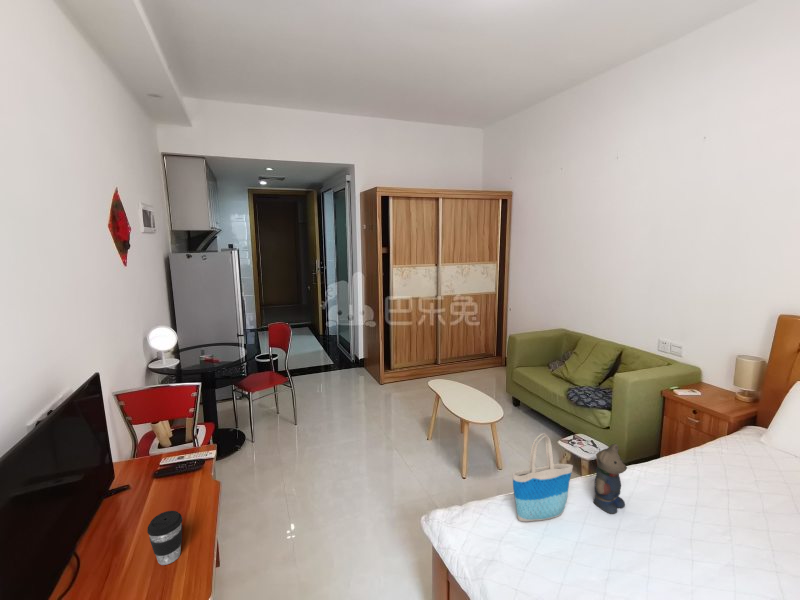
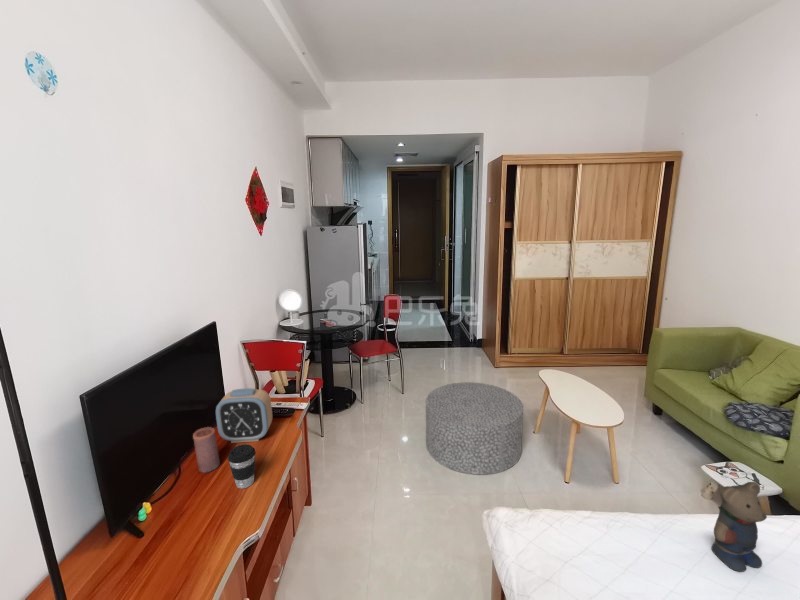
ottoman: none [330,401,422,491] -> present [426,382,523,475]
tote bag: present [513,434,573,522] -> none [590,447,680,552]
alarm clock: none [110,445,182,516] -> present [216,388,272,443]
candle: none [88,502,125,560] -> present [193,427,220,473]

